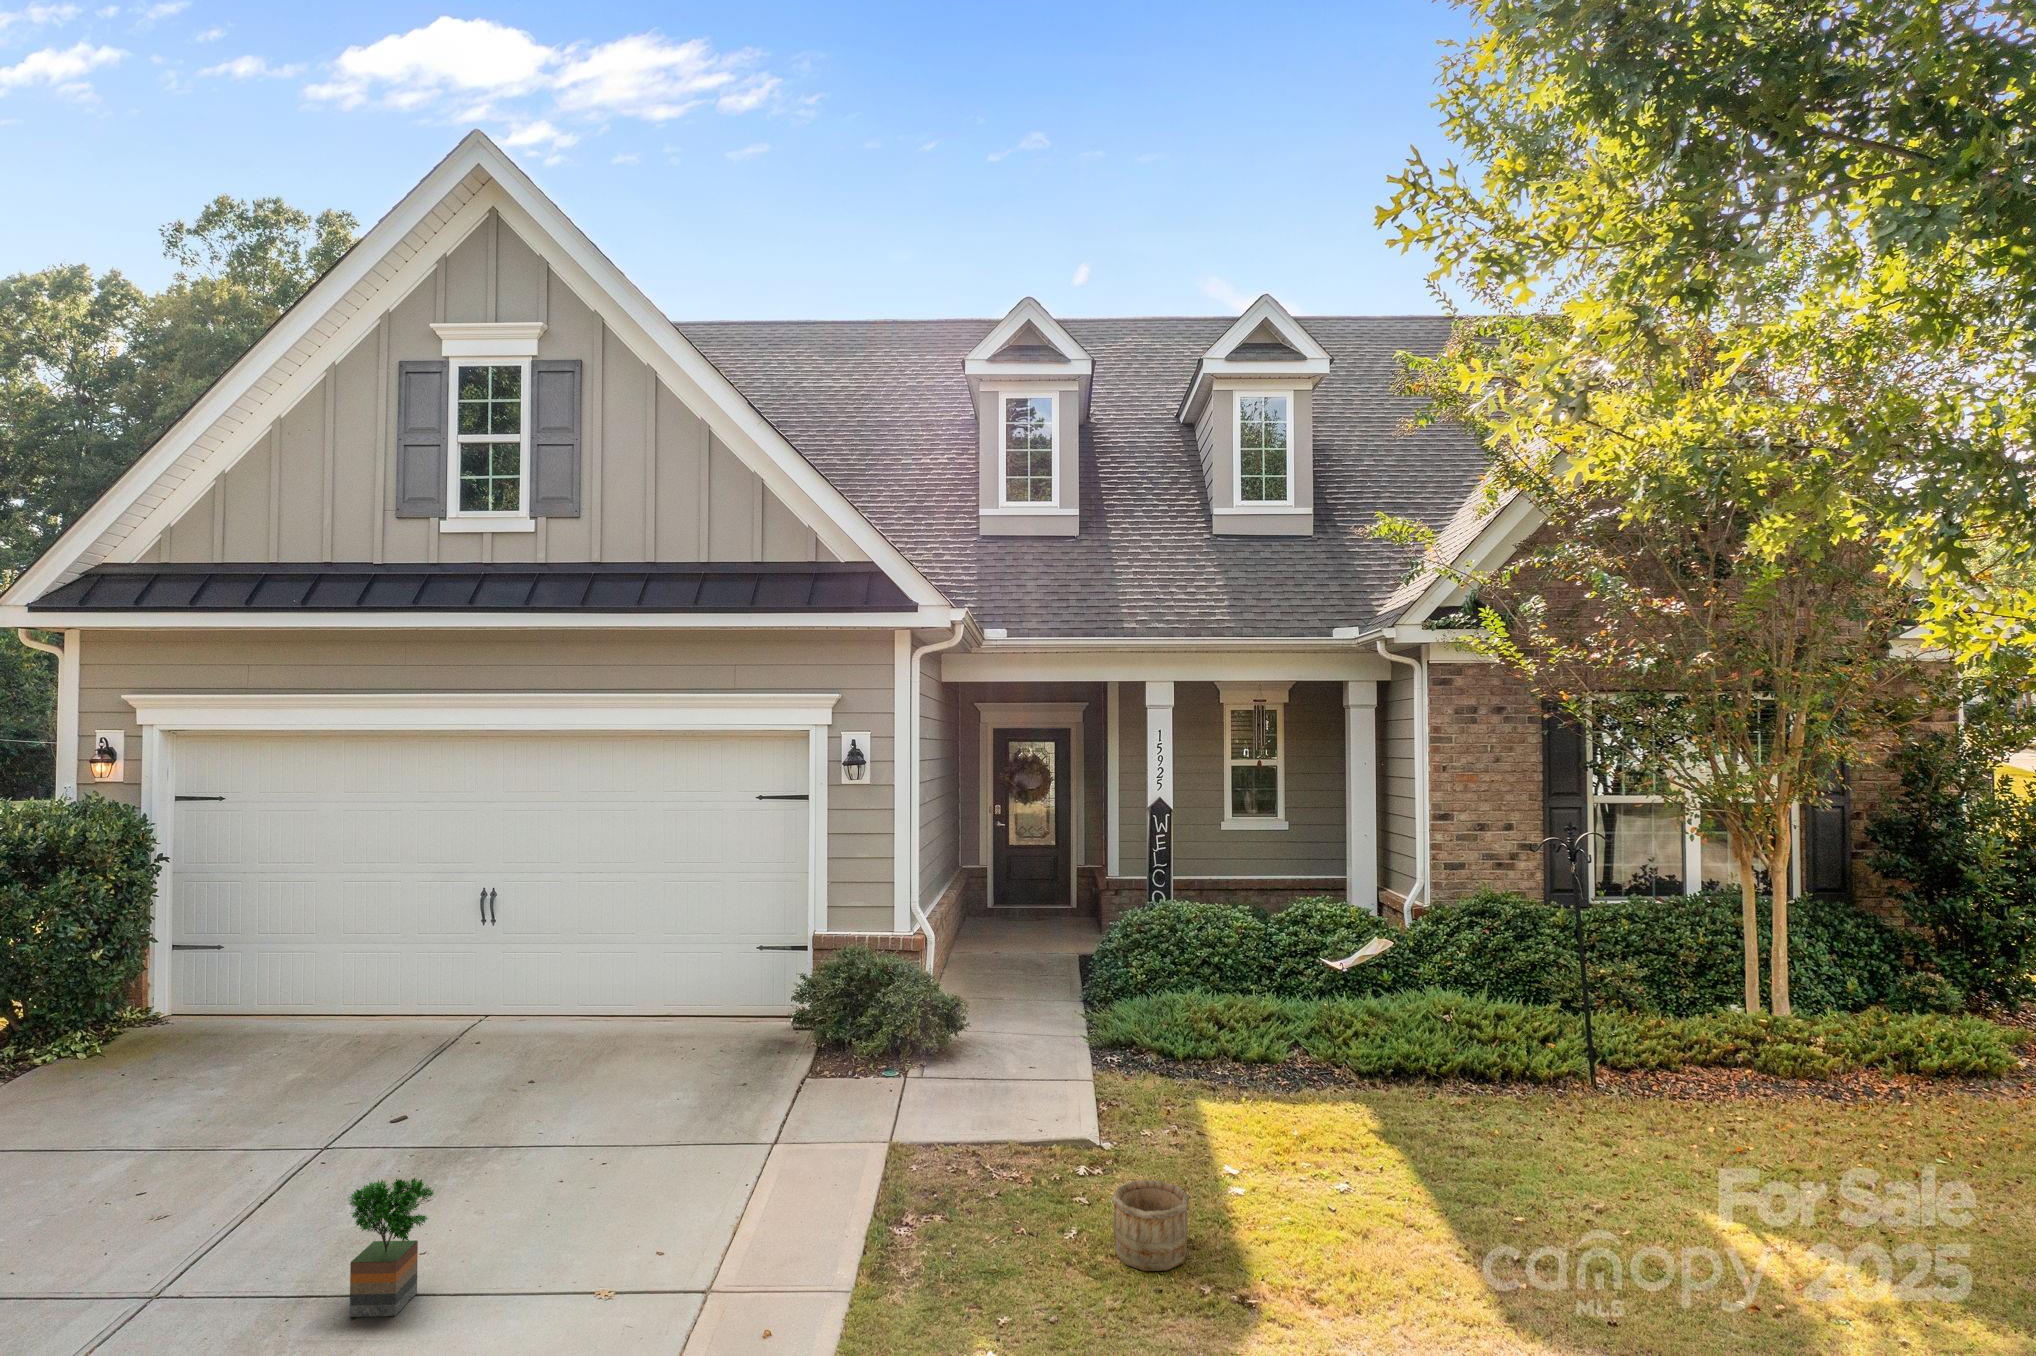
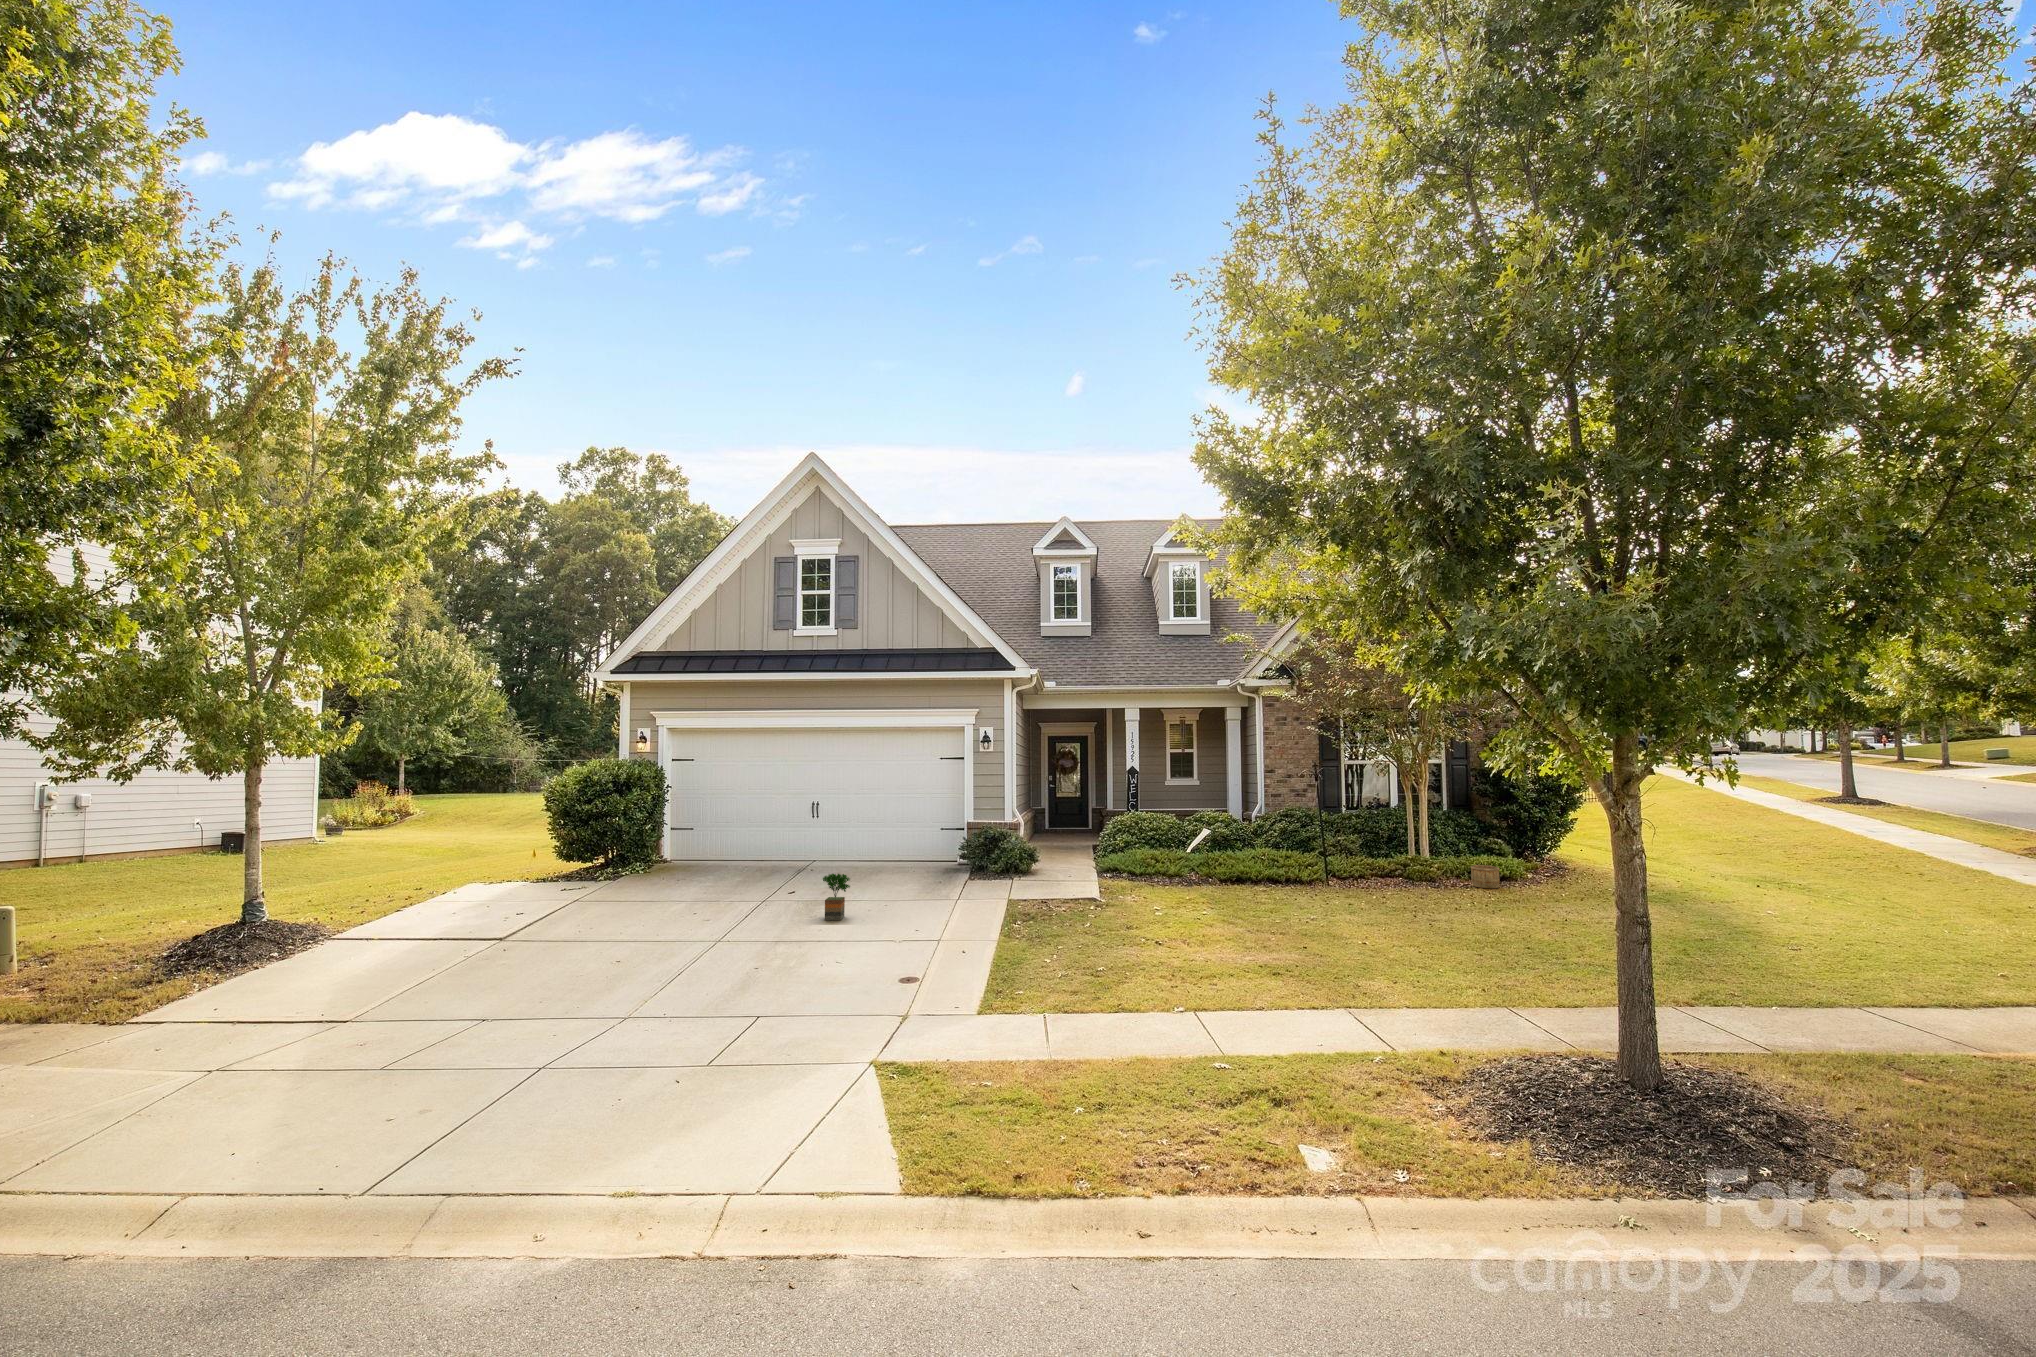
wooden bucket: present [1111,1180,1189,1271] -> present [1471,865,1500,888]

